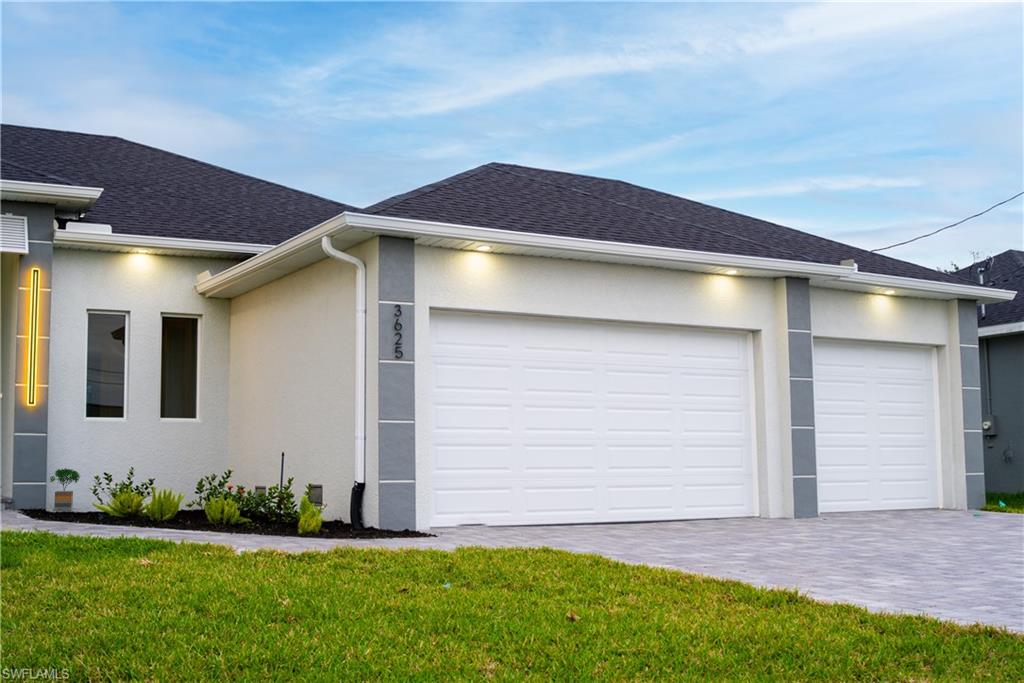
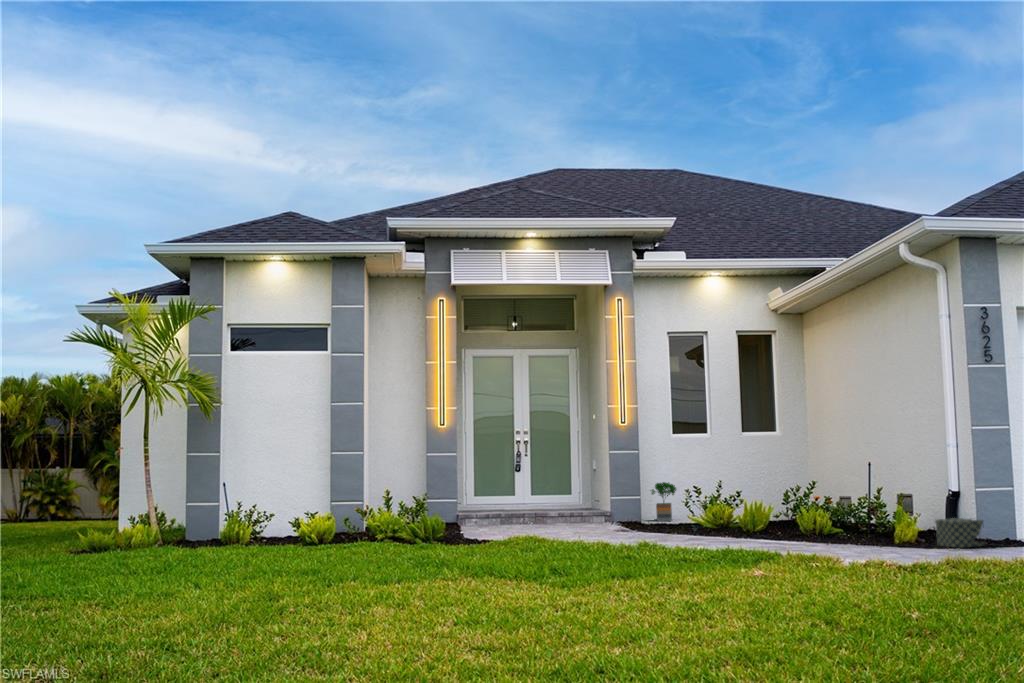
storage box: none [339,506,384,535] -> present [935,518,984,548]

